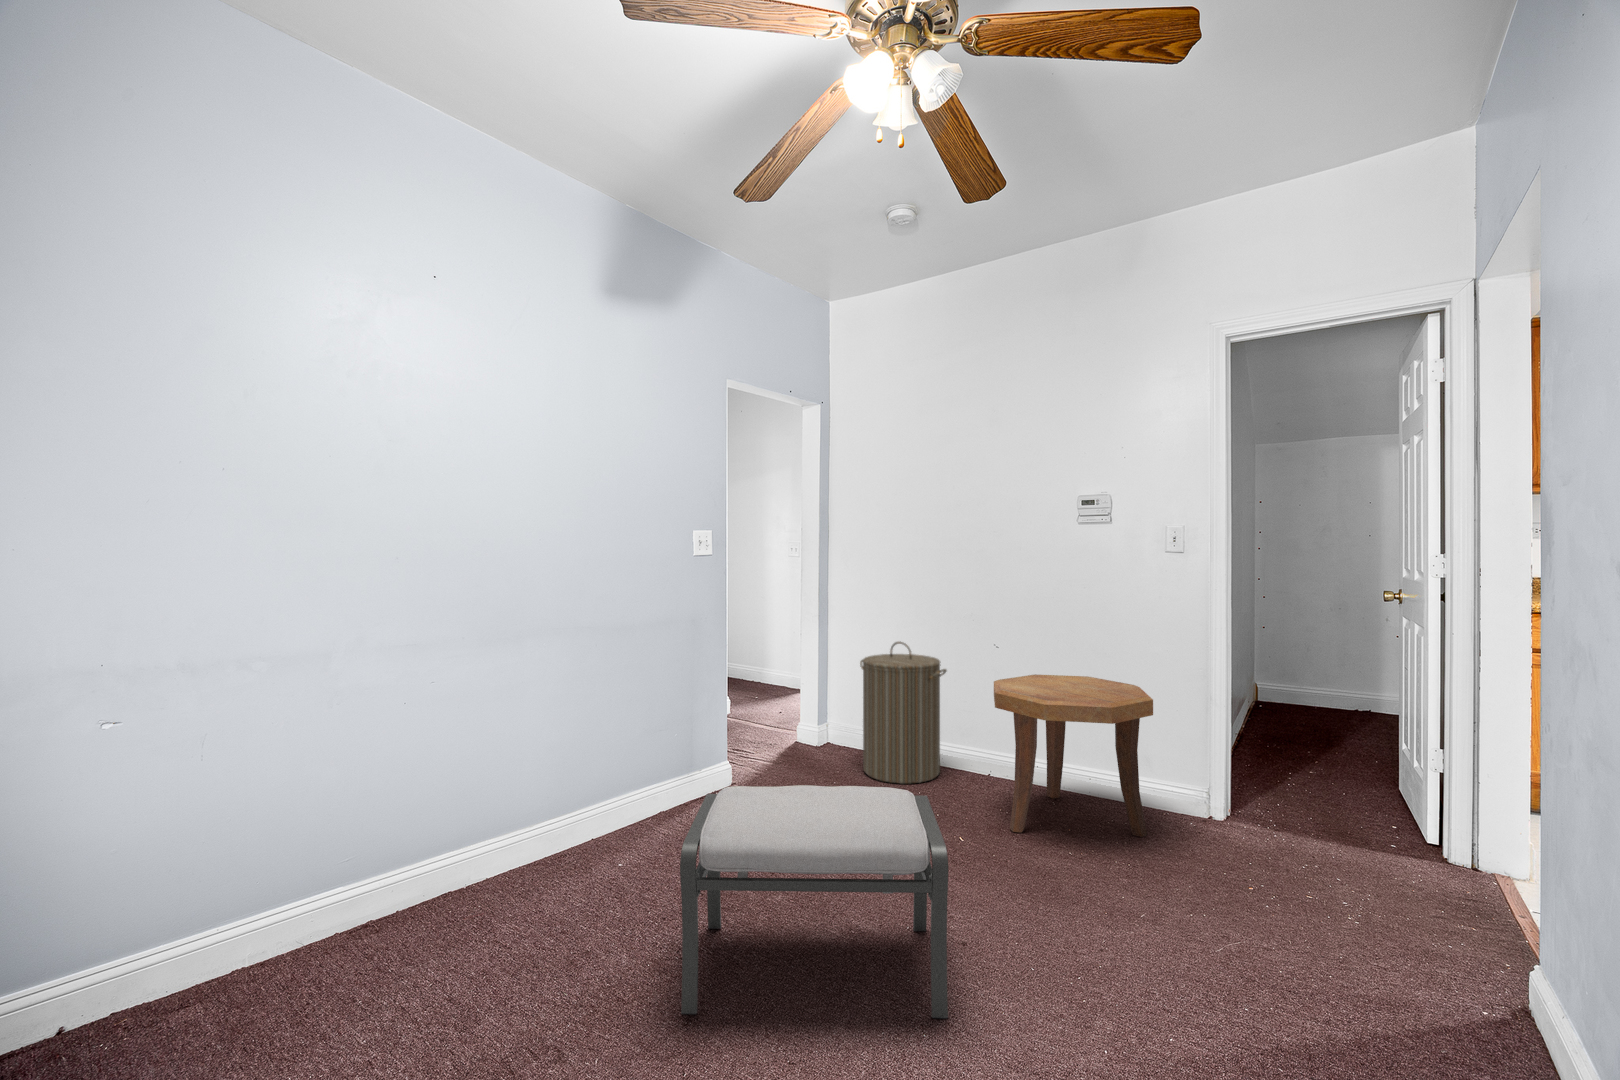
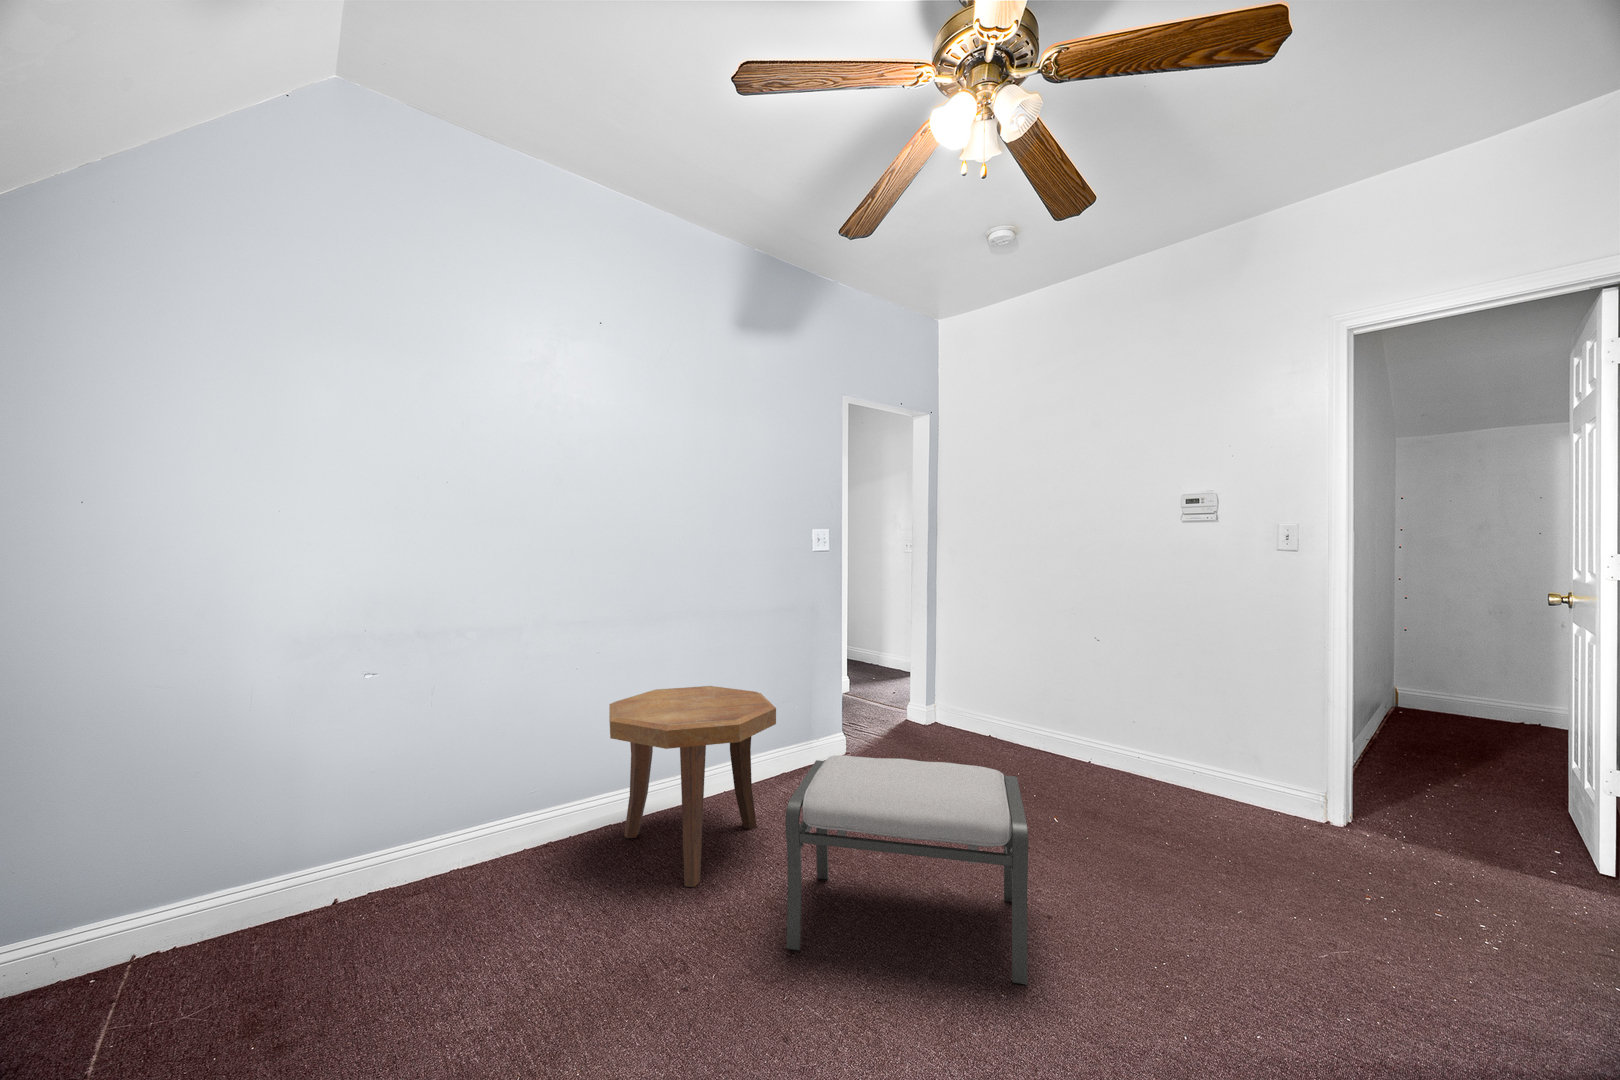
laundry hamper: present [860,642,947,784] -> none [970,634,1052,766]
side table: present [994,674,1153,837] -> present [609,686,776,887]

